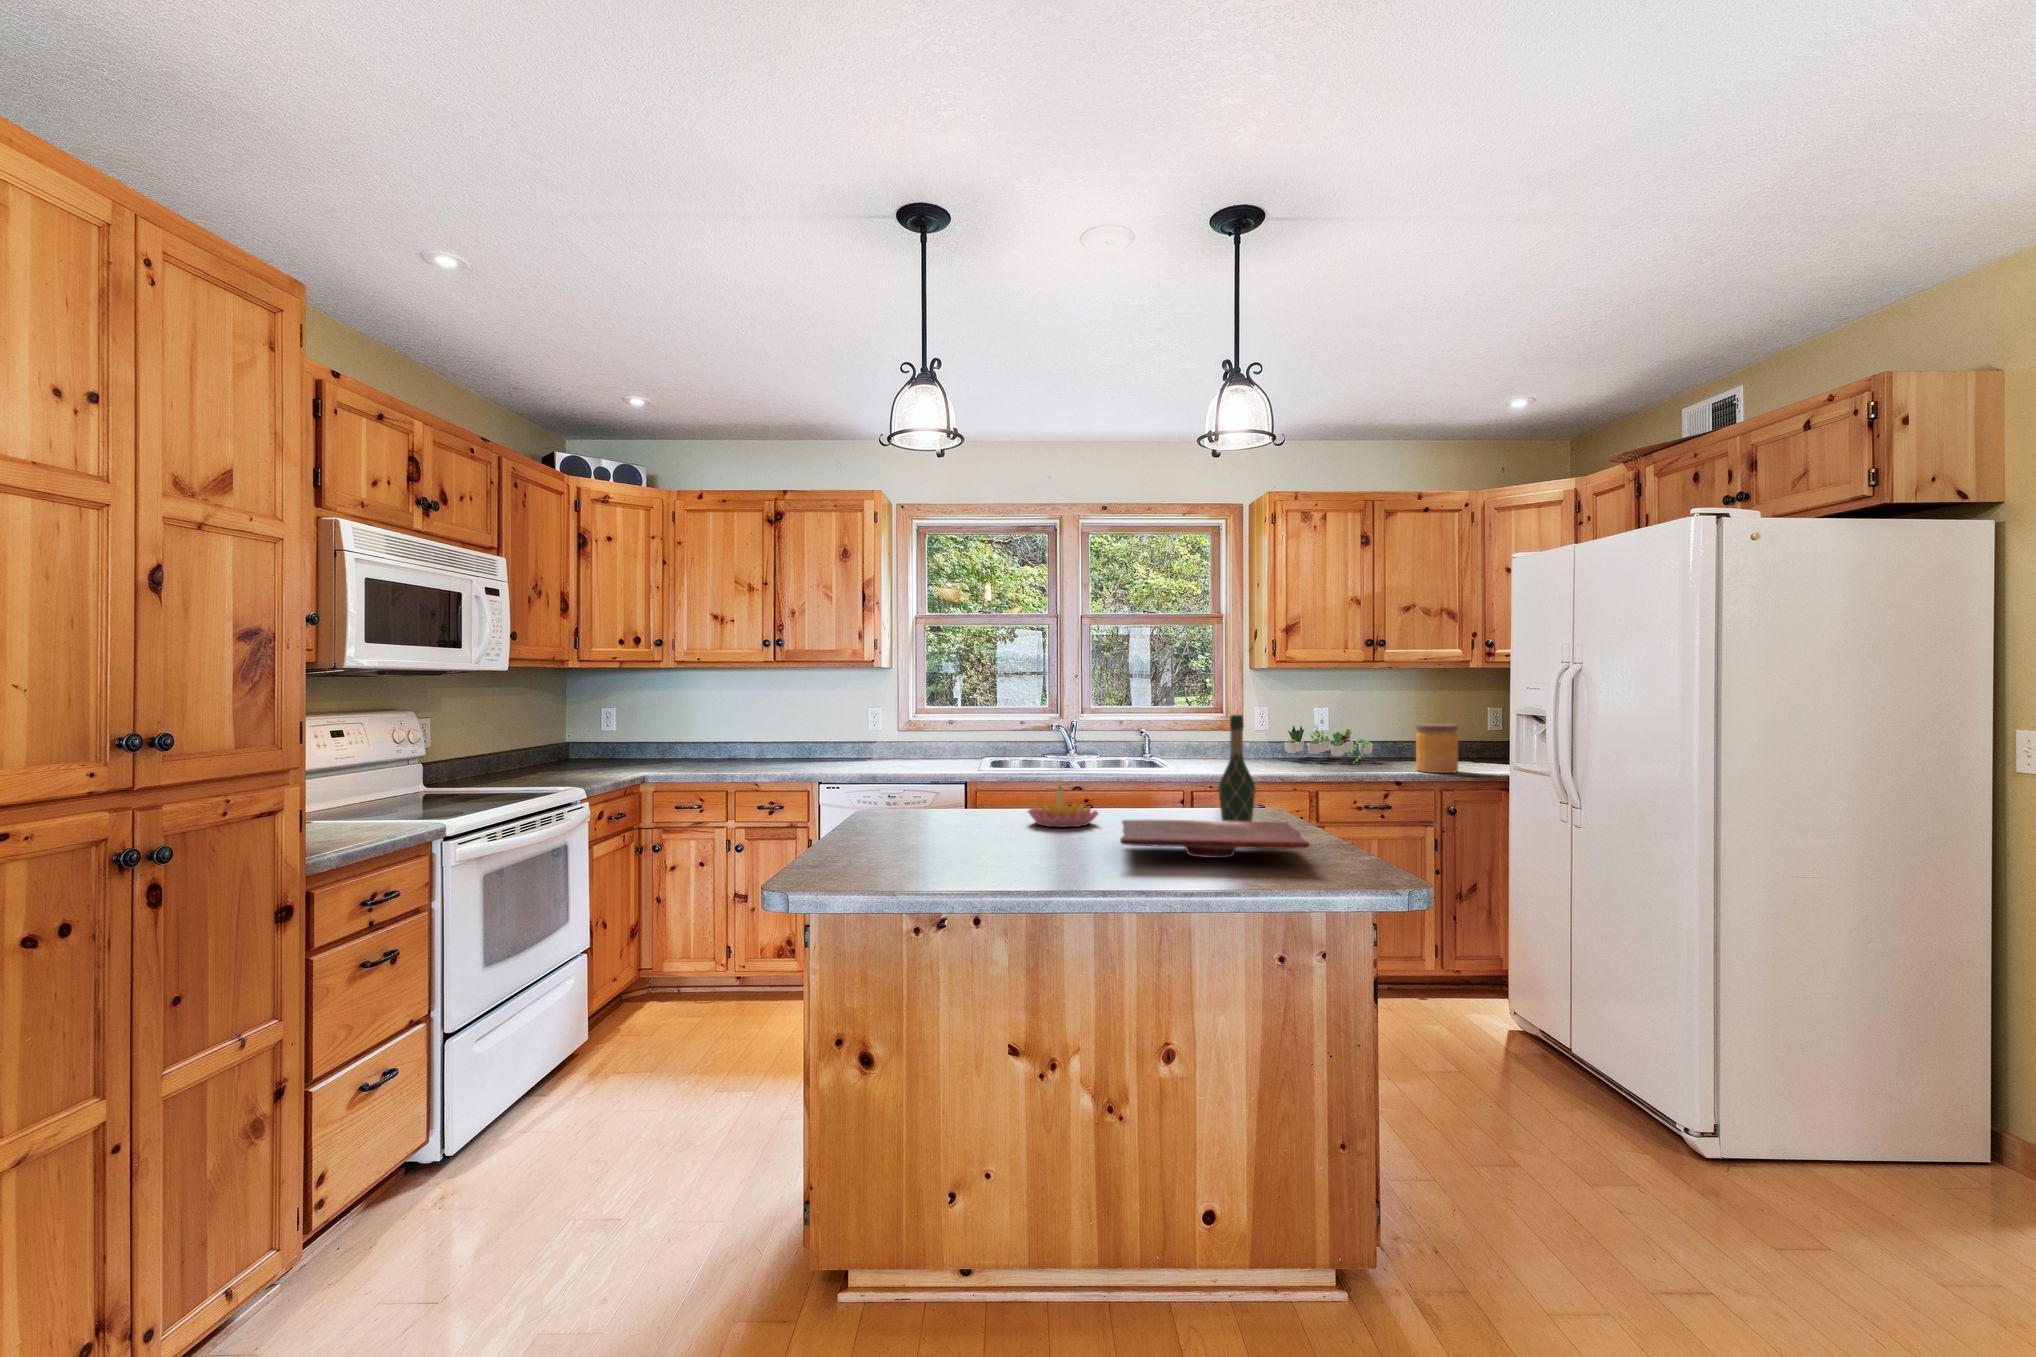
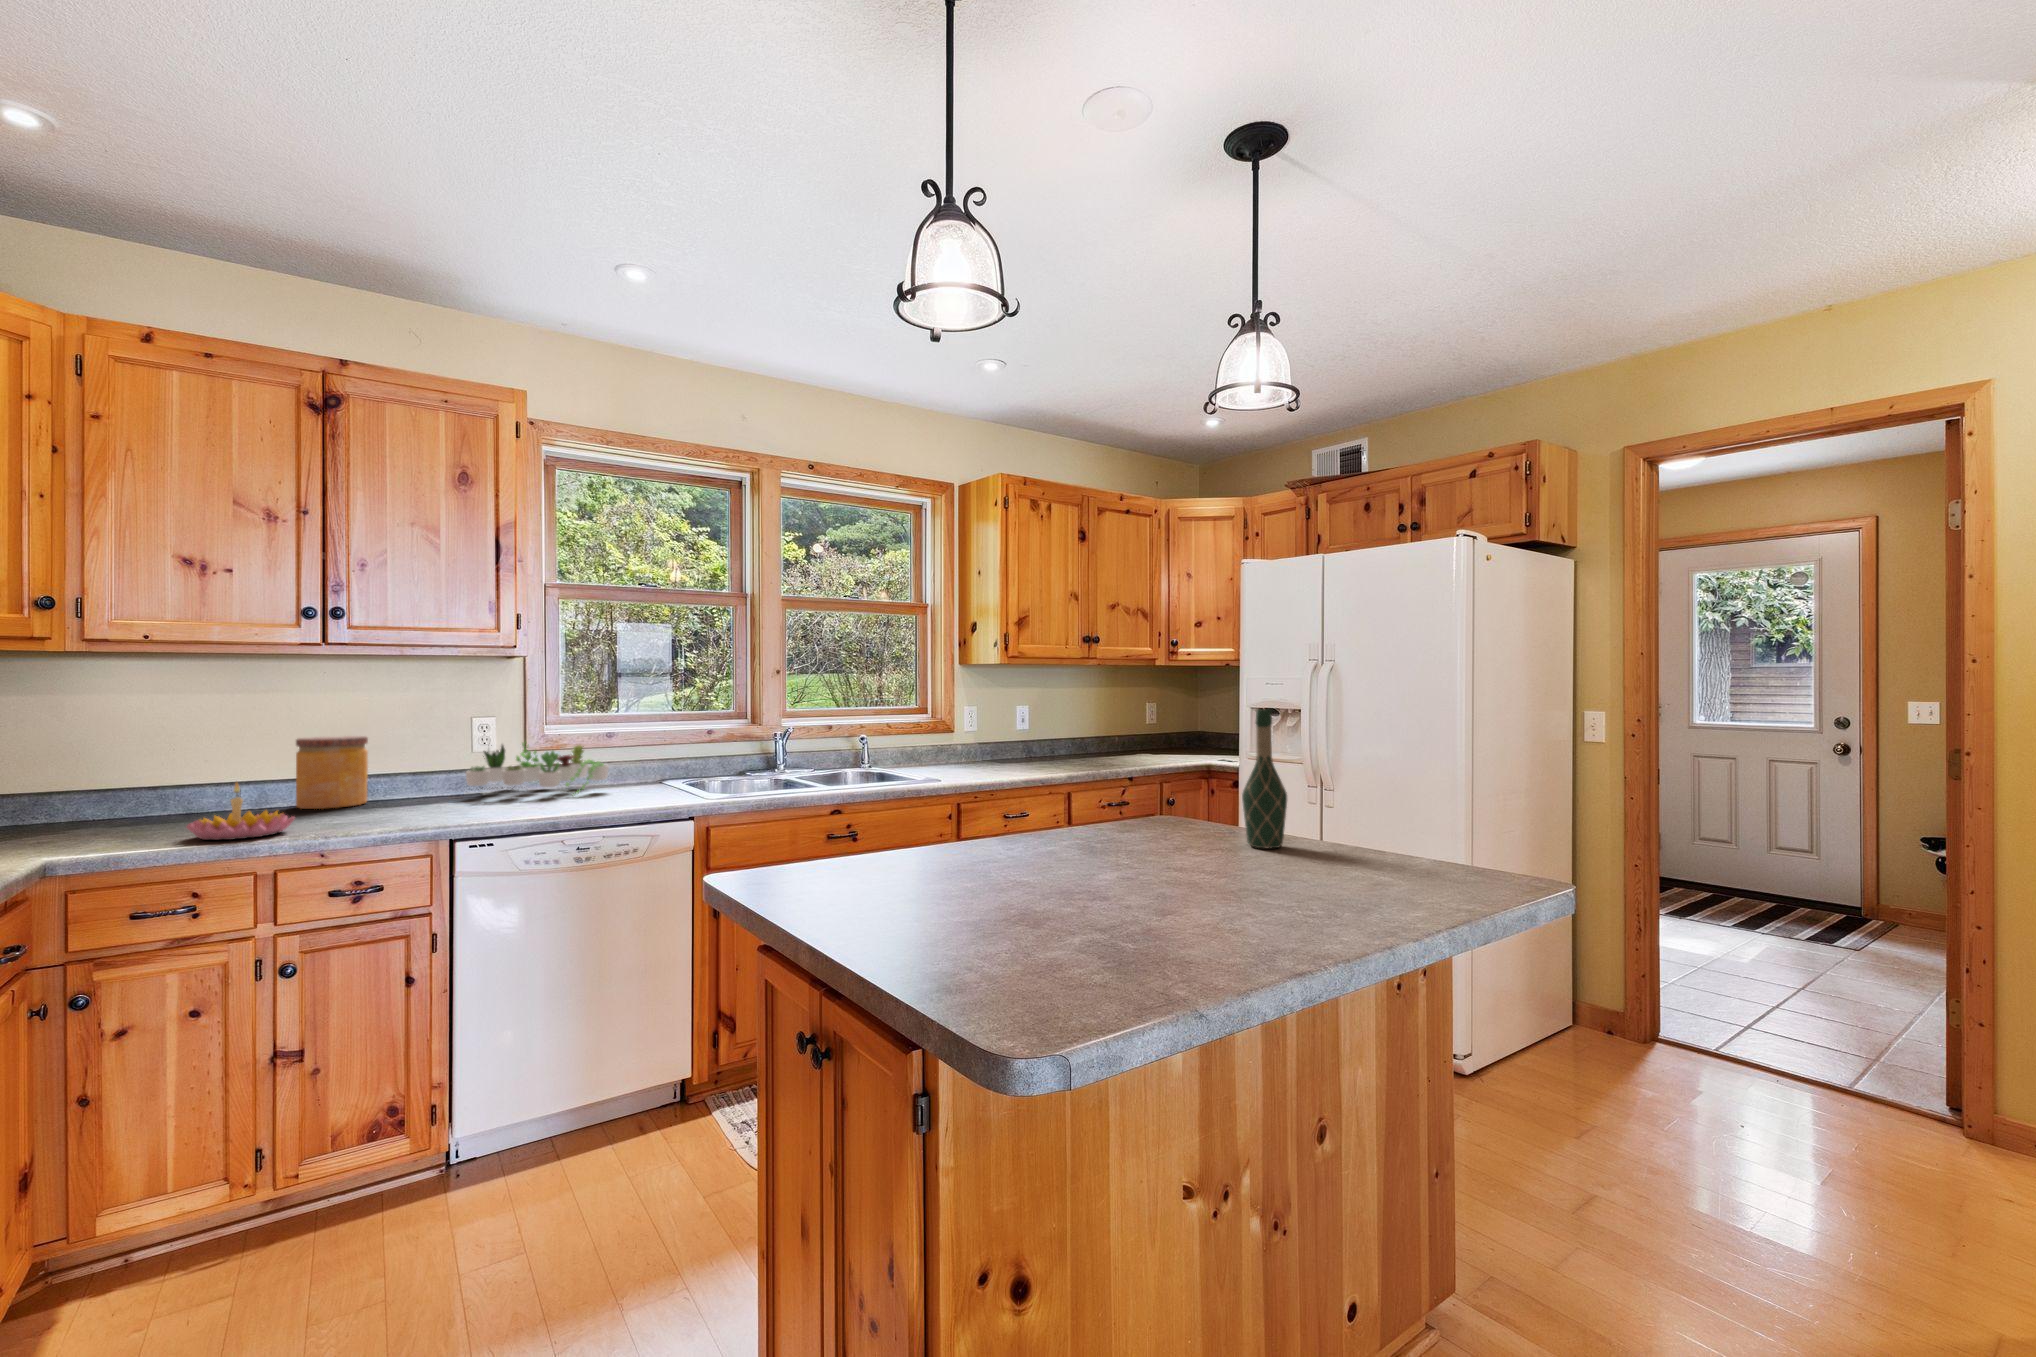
jar: present [1416,724,1458,773] -> present [296,736,368,809]
succulent plant: present [1285,725,1373,763] -> present [466,743,609,796]
candle holder: present [1028,779,1098,827] -> present [187,783,295,840]
cutting board: present [1120,820,1309,858] -> none [1236,833,1522,891]

